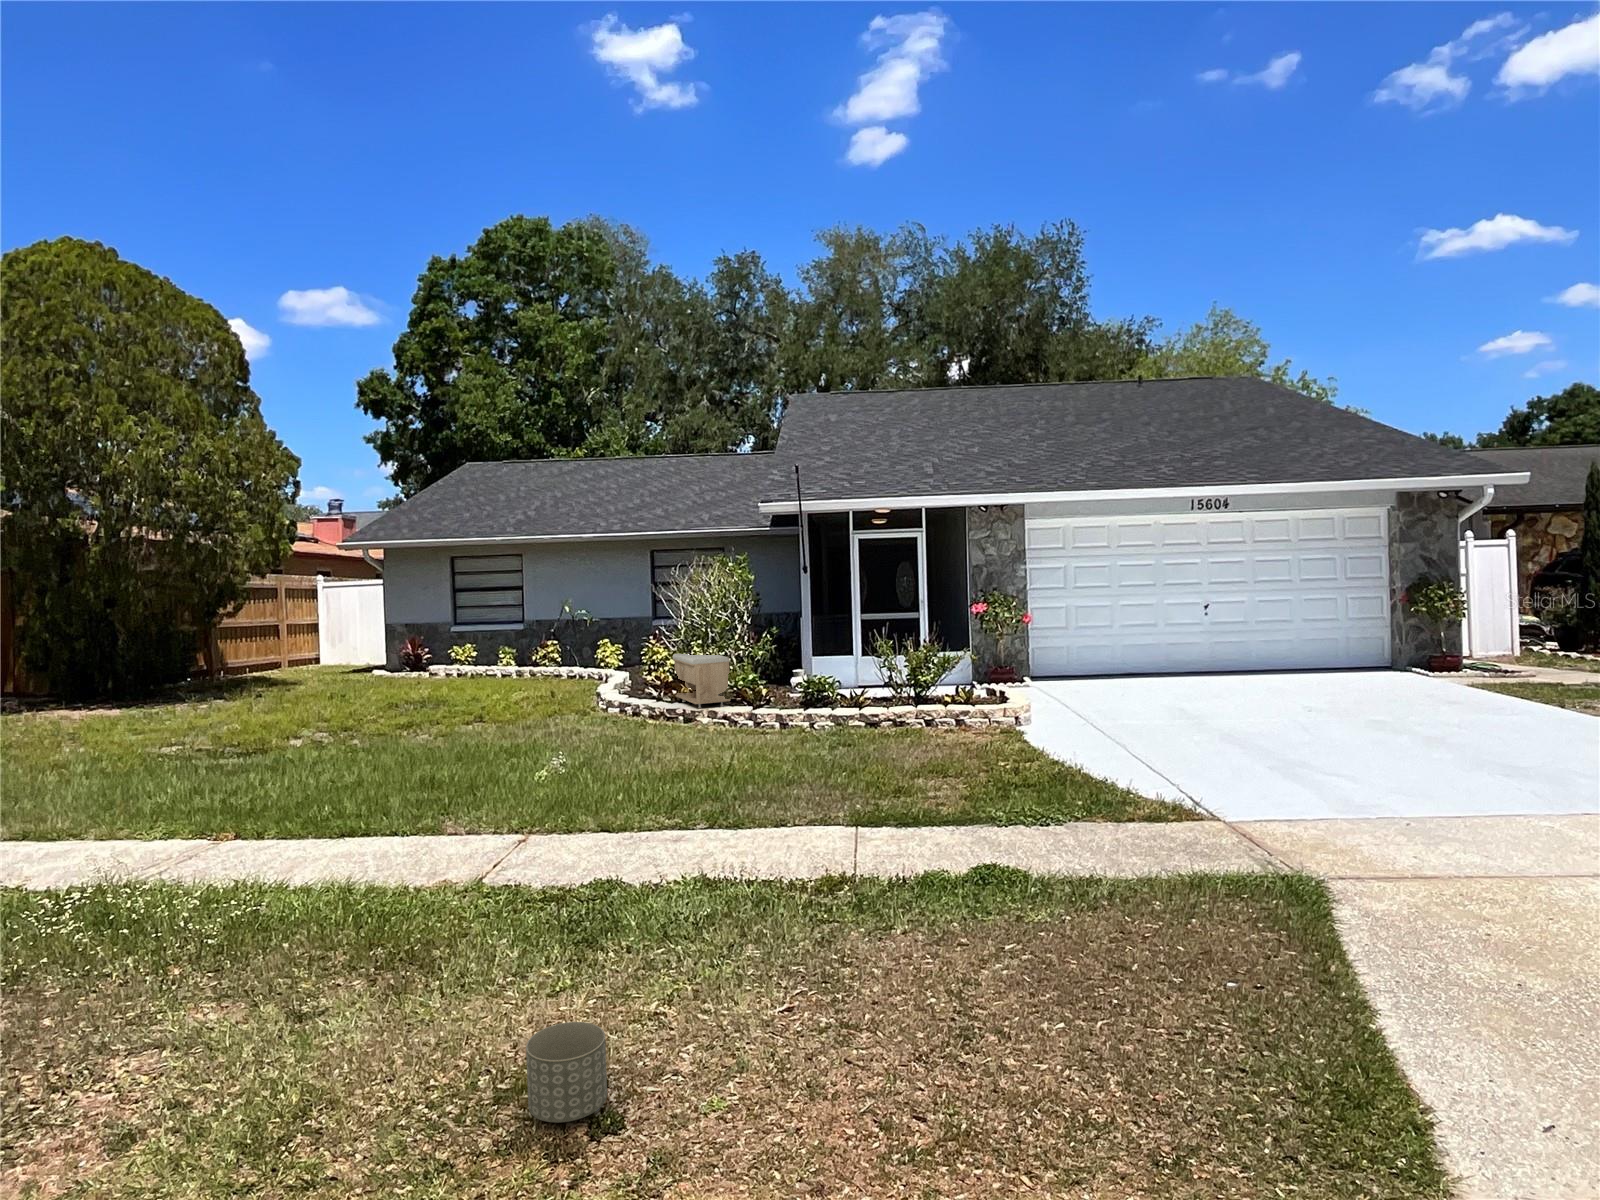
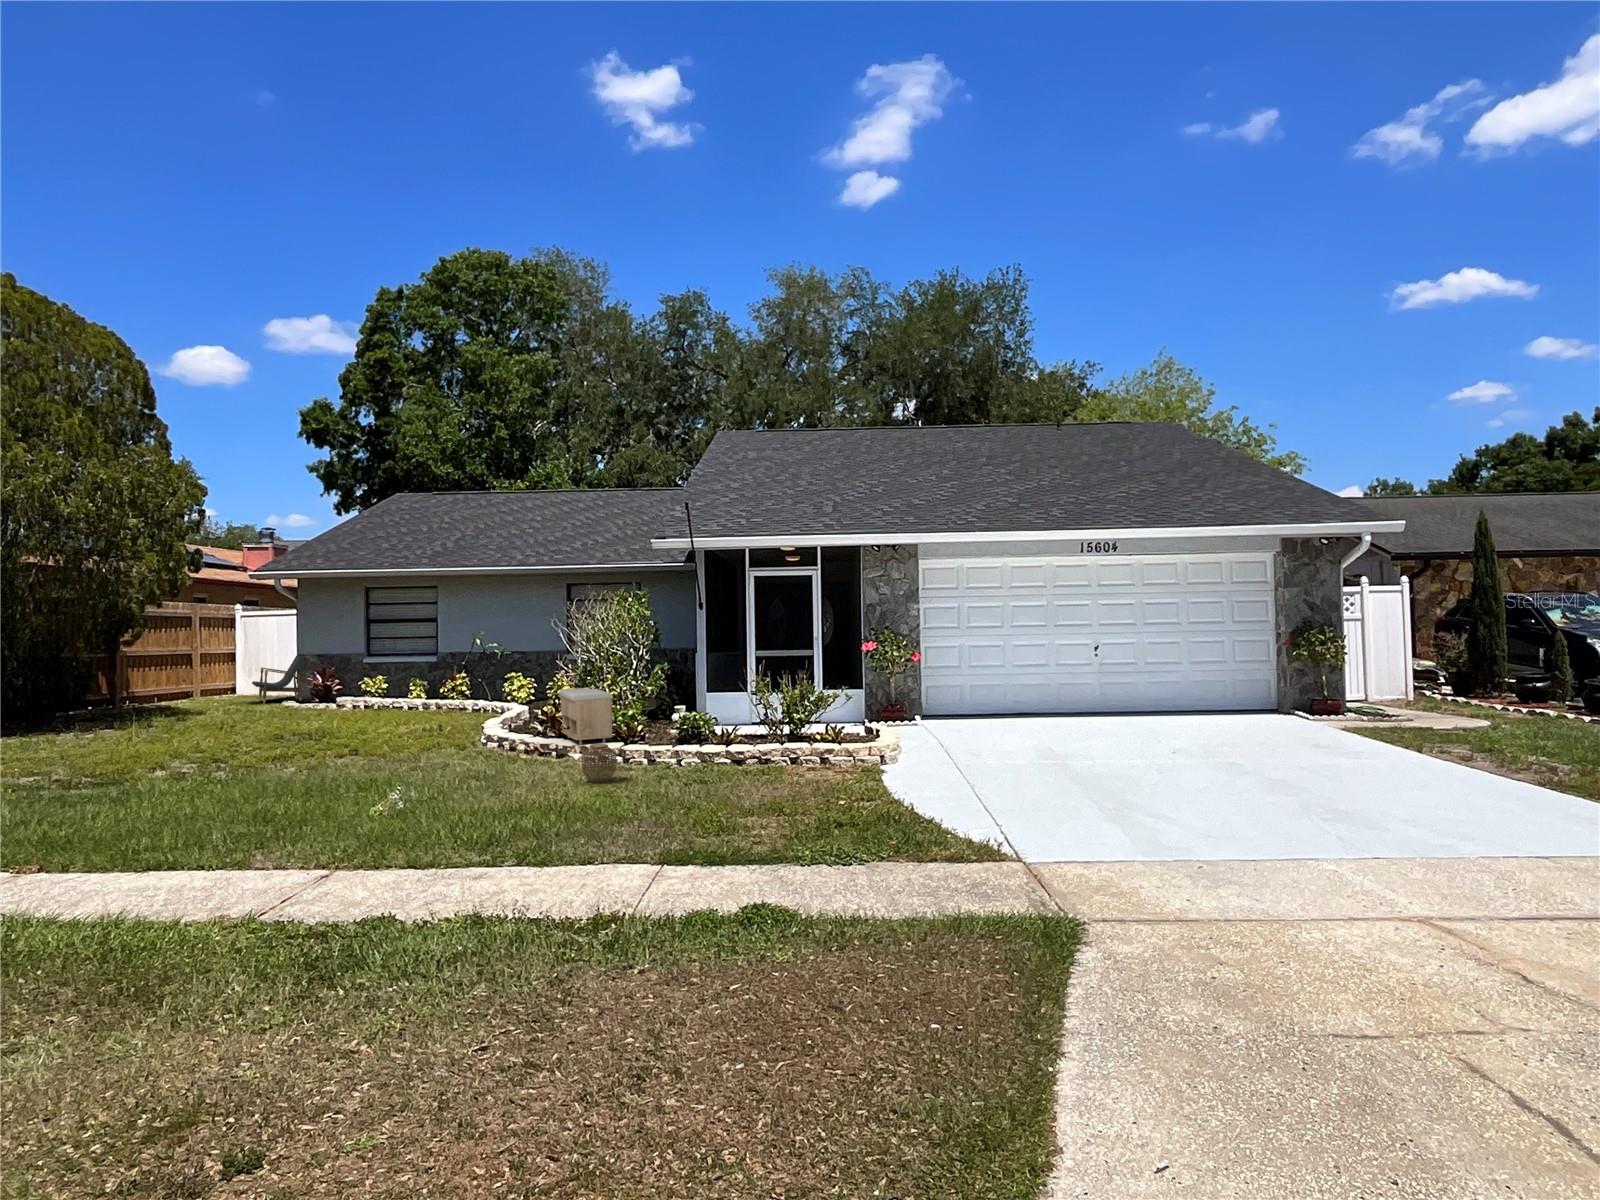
lounge chair: none [345,624,395,672] -> present [252,655,304,704]
woven basket: none [725,707,760,746] -> present [582,744,616,782]
planter: present [526,1022,607,1123] -> none [165,1039,249,1132]

